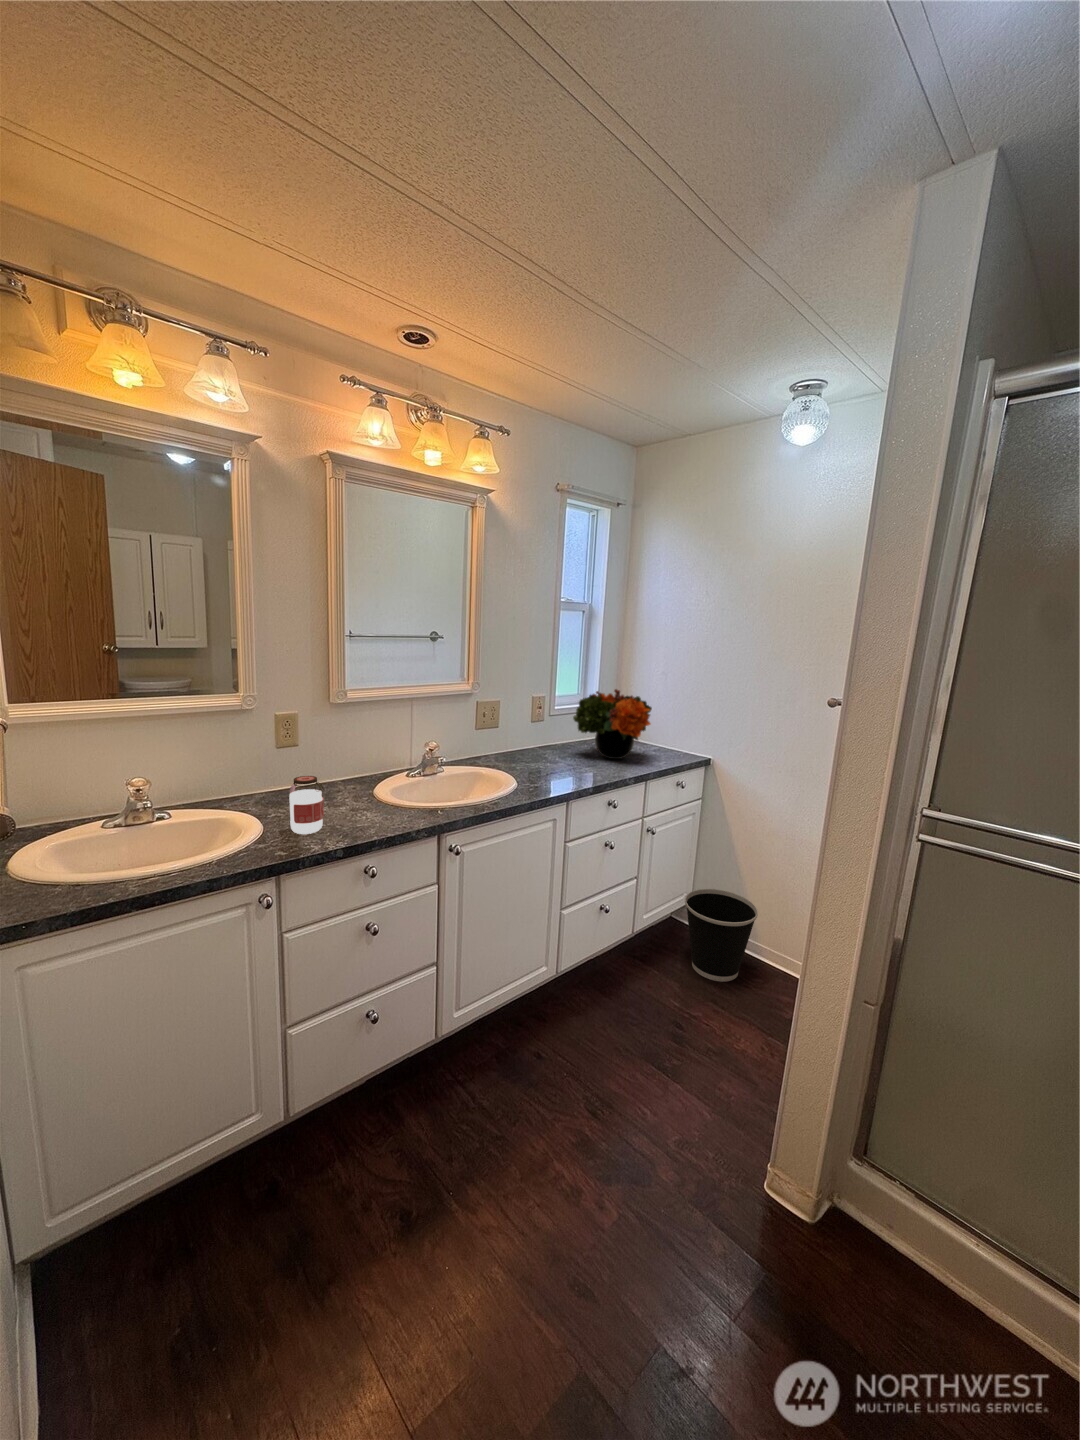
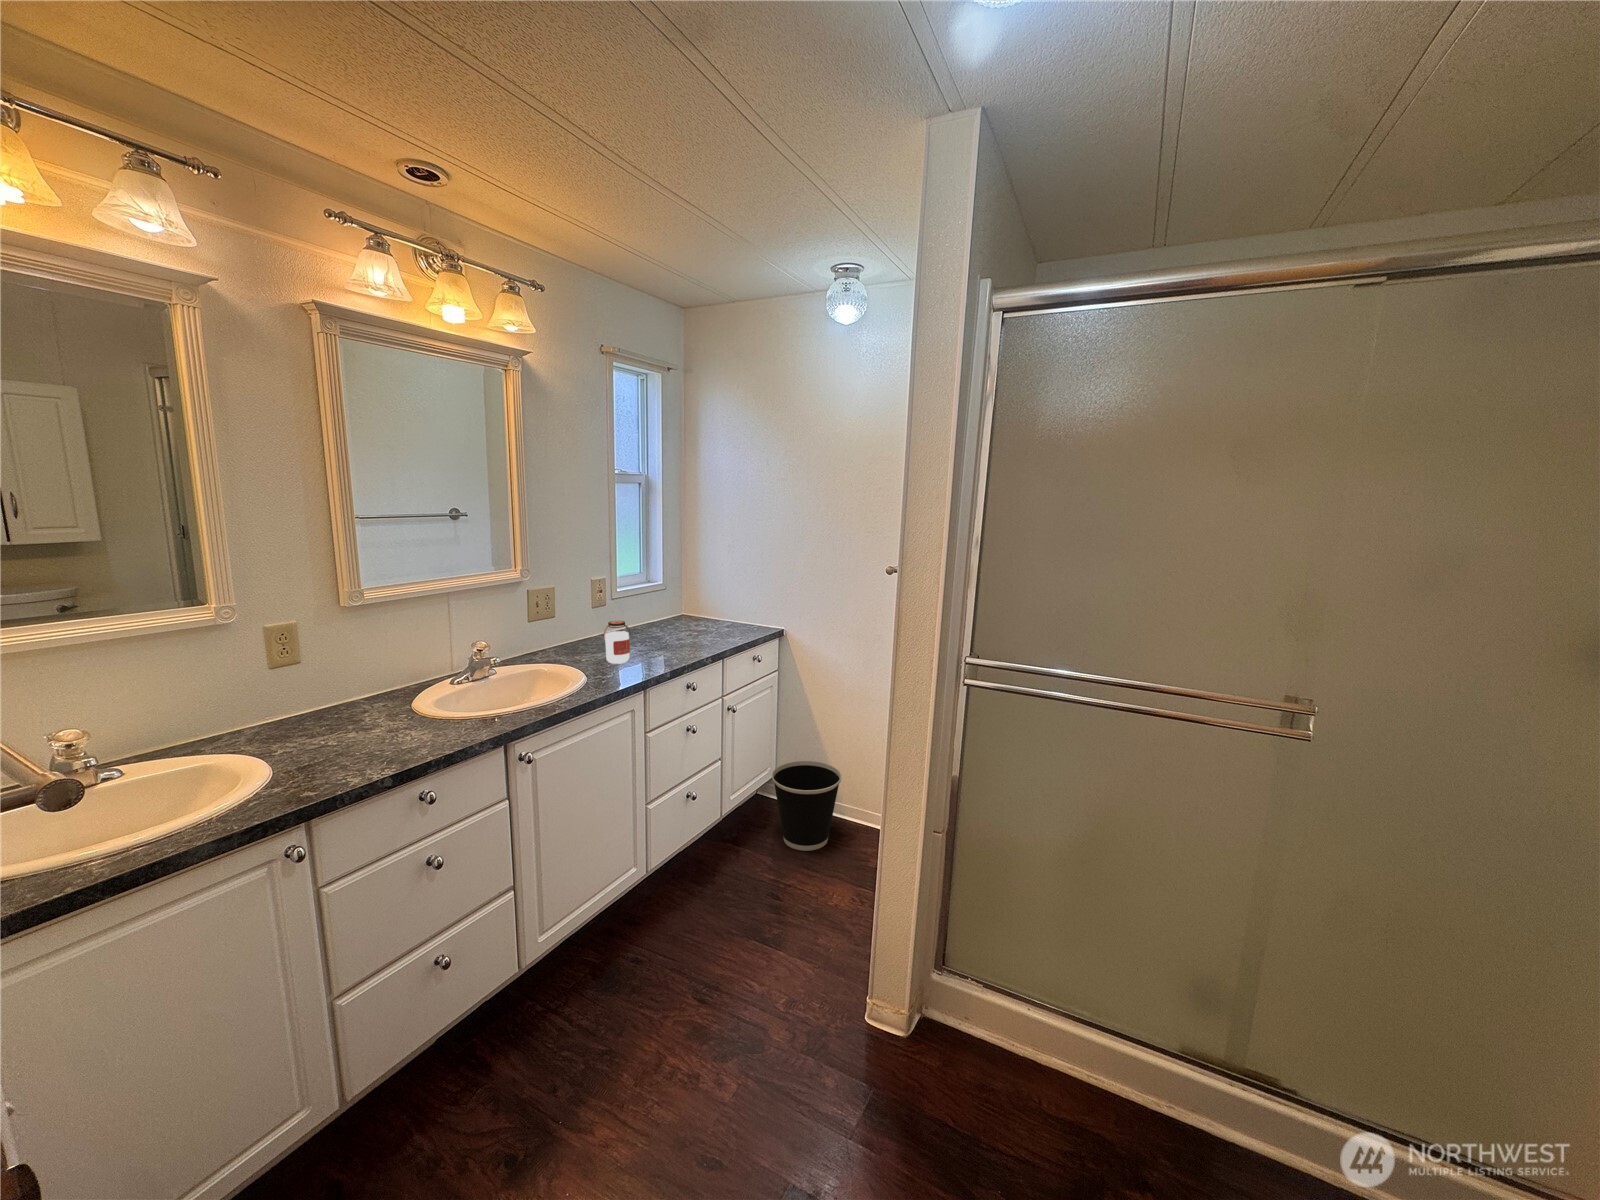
flower arrangement: present [573,689,652,759] -> none [638,566,725,640]
jar: present [290,776,324,834] -> present [604,621,630,664]

